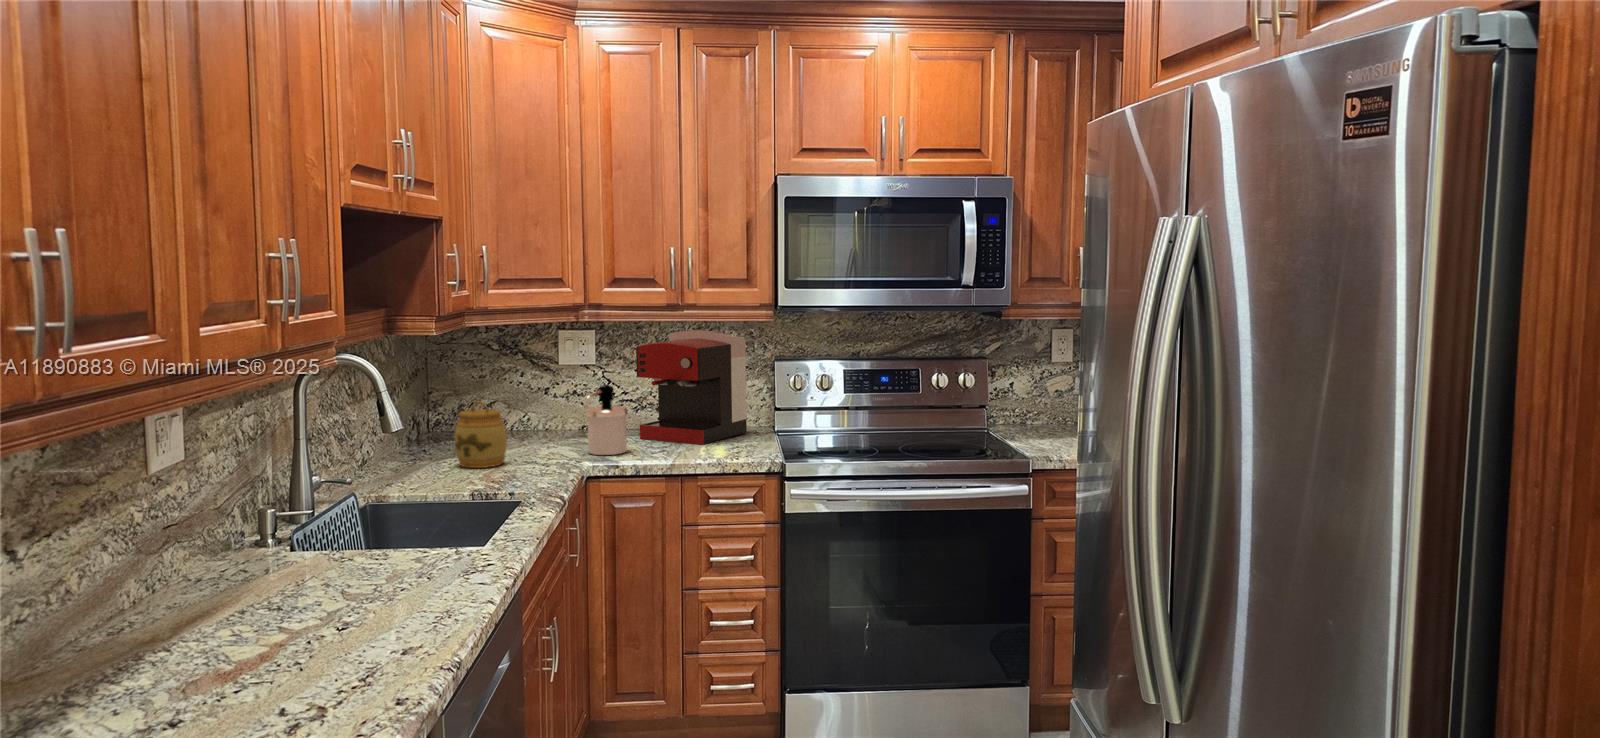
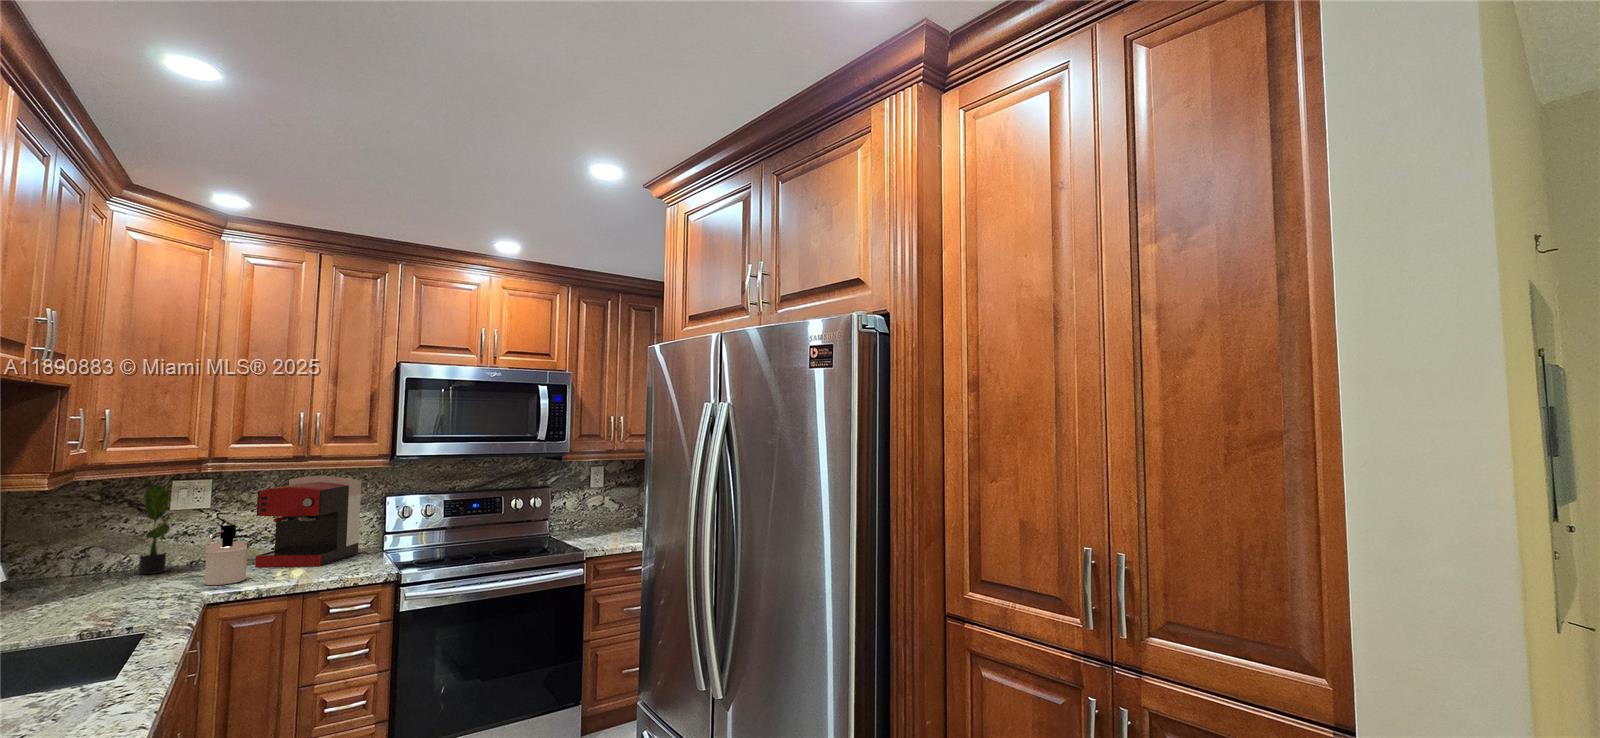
potted plant: none [520,331,579,436] -> present [133,484,170,574]
jar: present [454,401,507,468] -> none [50,548,116,612]

